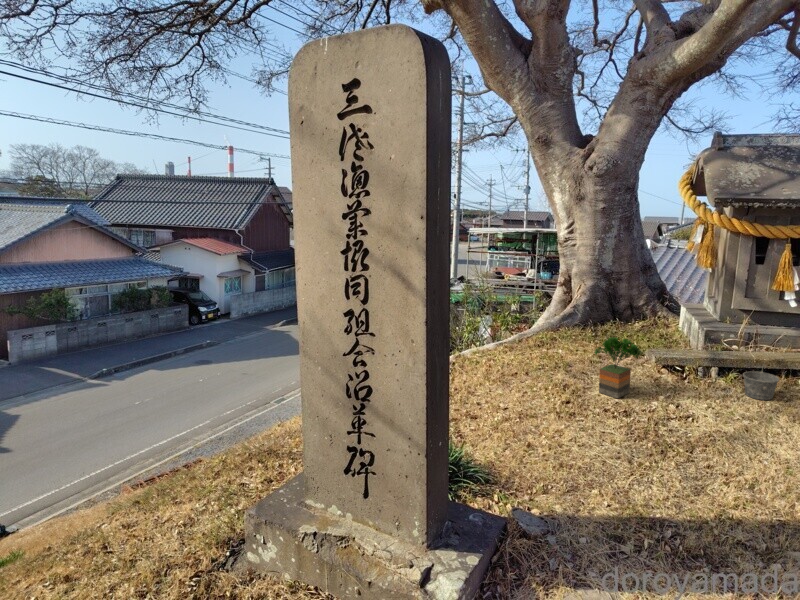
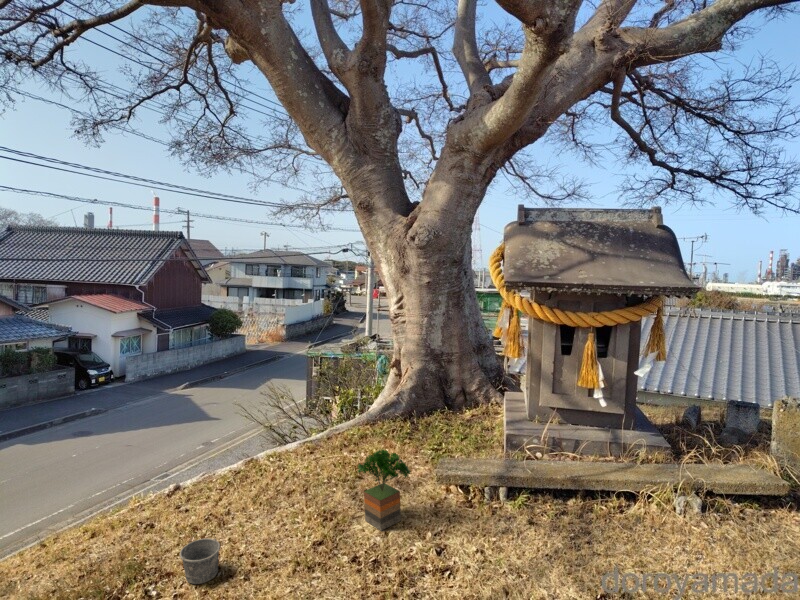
bucket: present [743,371,779,400] -> present [180,538,220,584]

